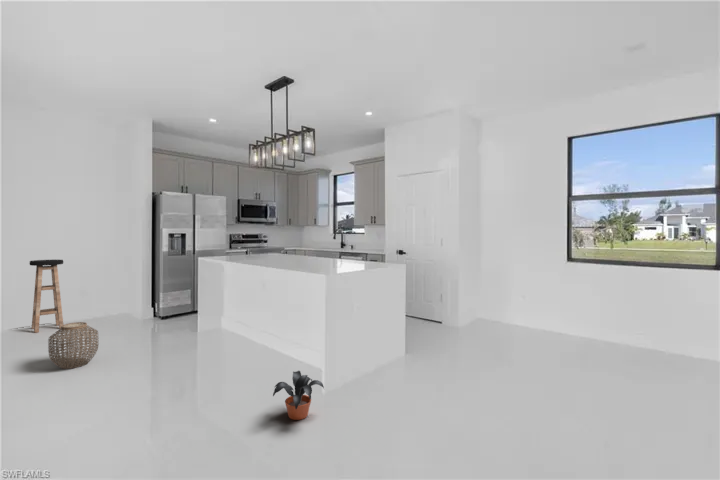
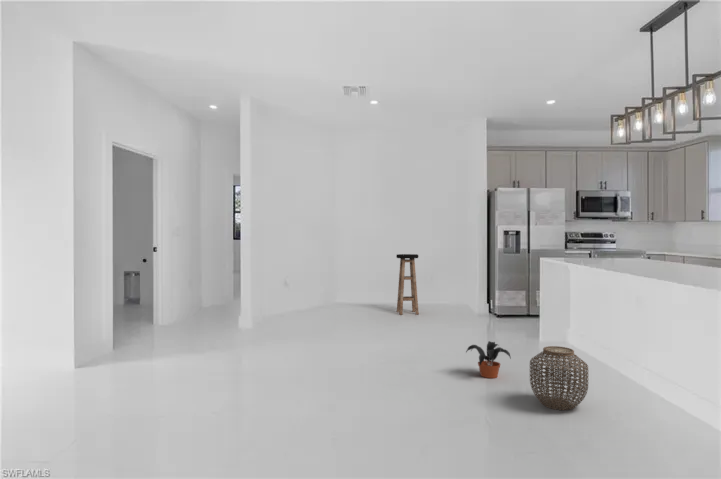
woven basket: present [48,322,98,369] -> present [530,346,588,410]
potted plant: present [273,371,324,420] -> present [466,341,511,378]

